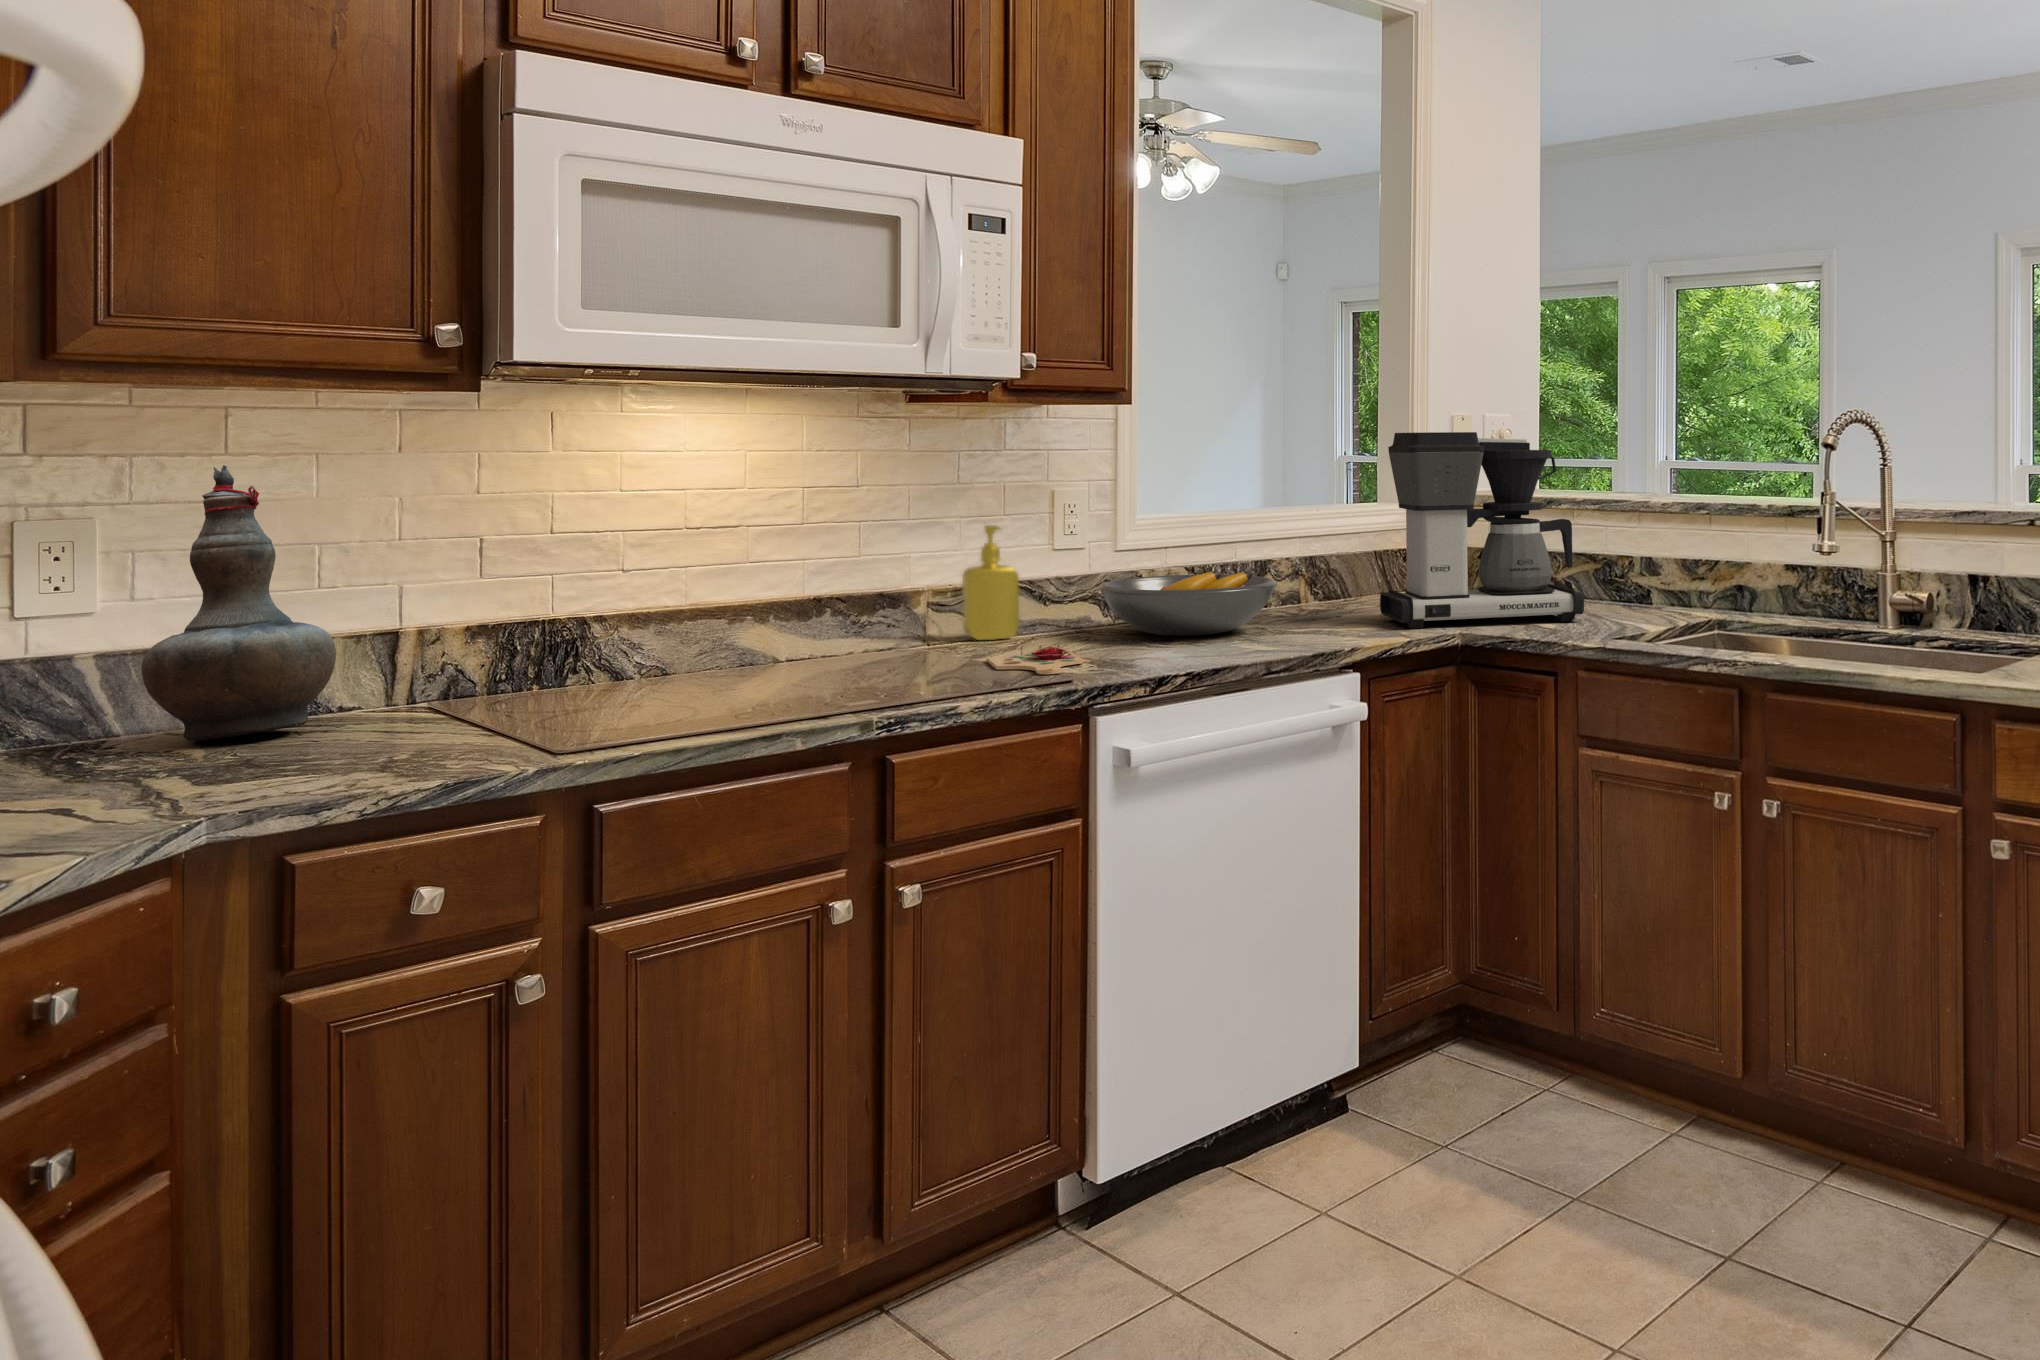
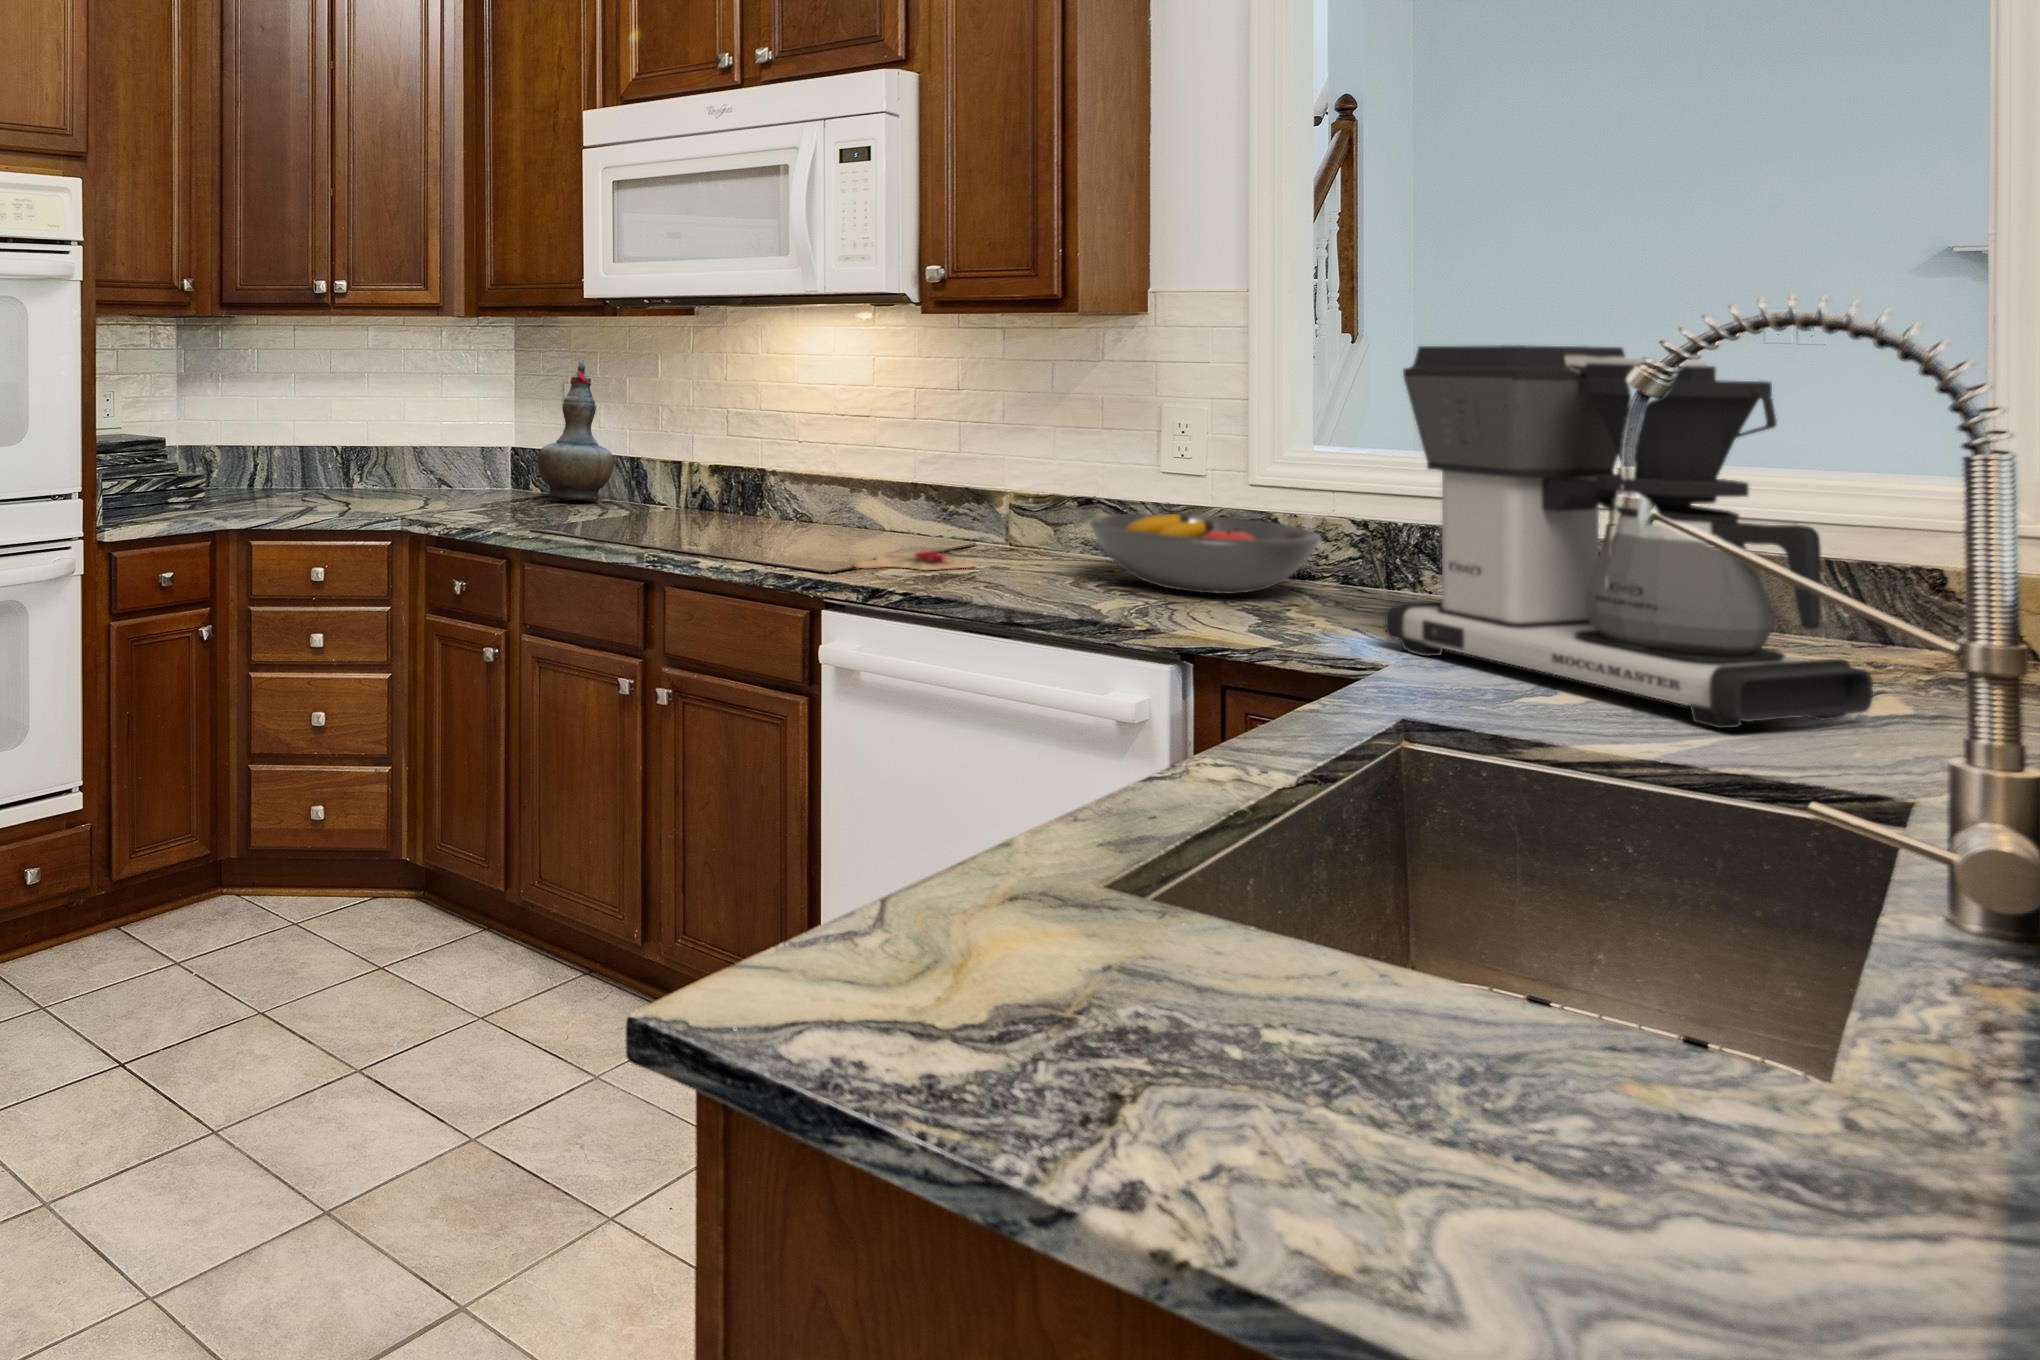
soap dispenser: present [962,525,1019,640] -> none [1041,438,1100,554]

